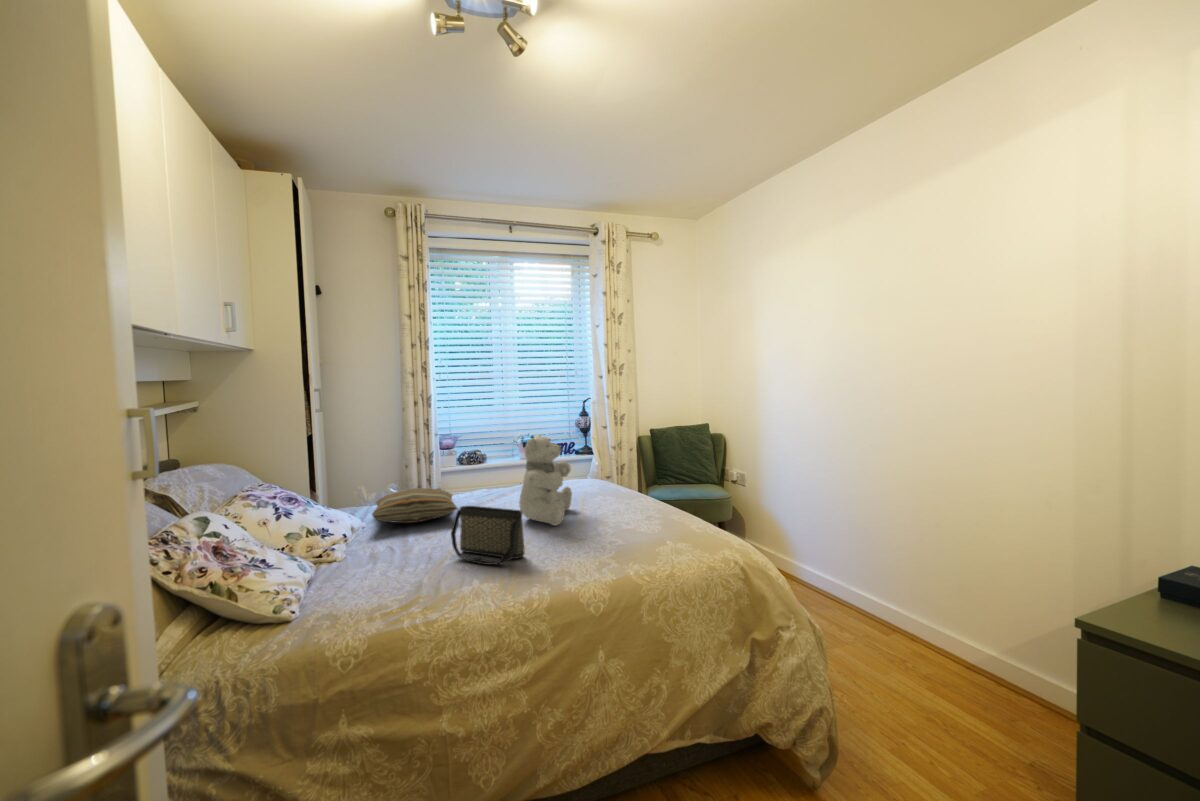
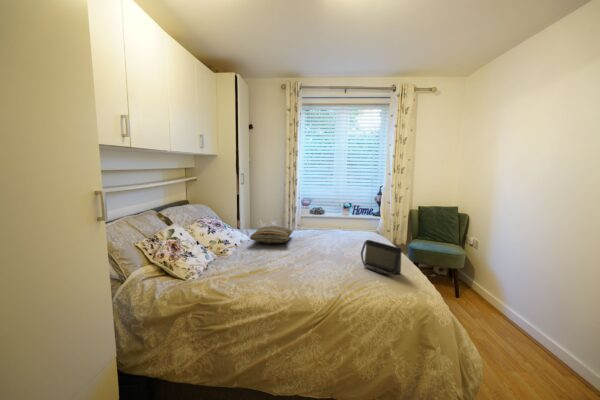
teddy bear: present [519,435,572,525] -> none [317,207,349,259]
handbag: present [451,506,525,565] -> present [361,240,402,275]

